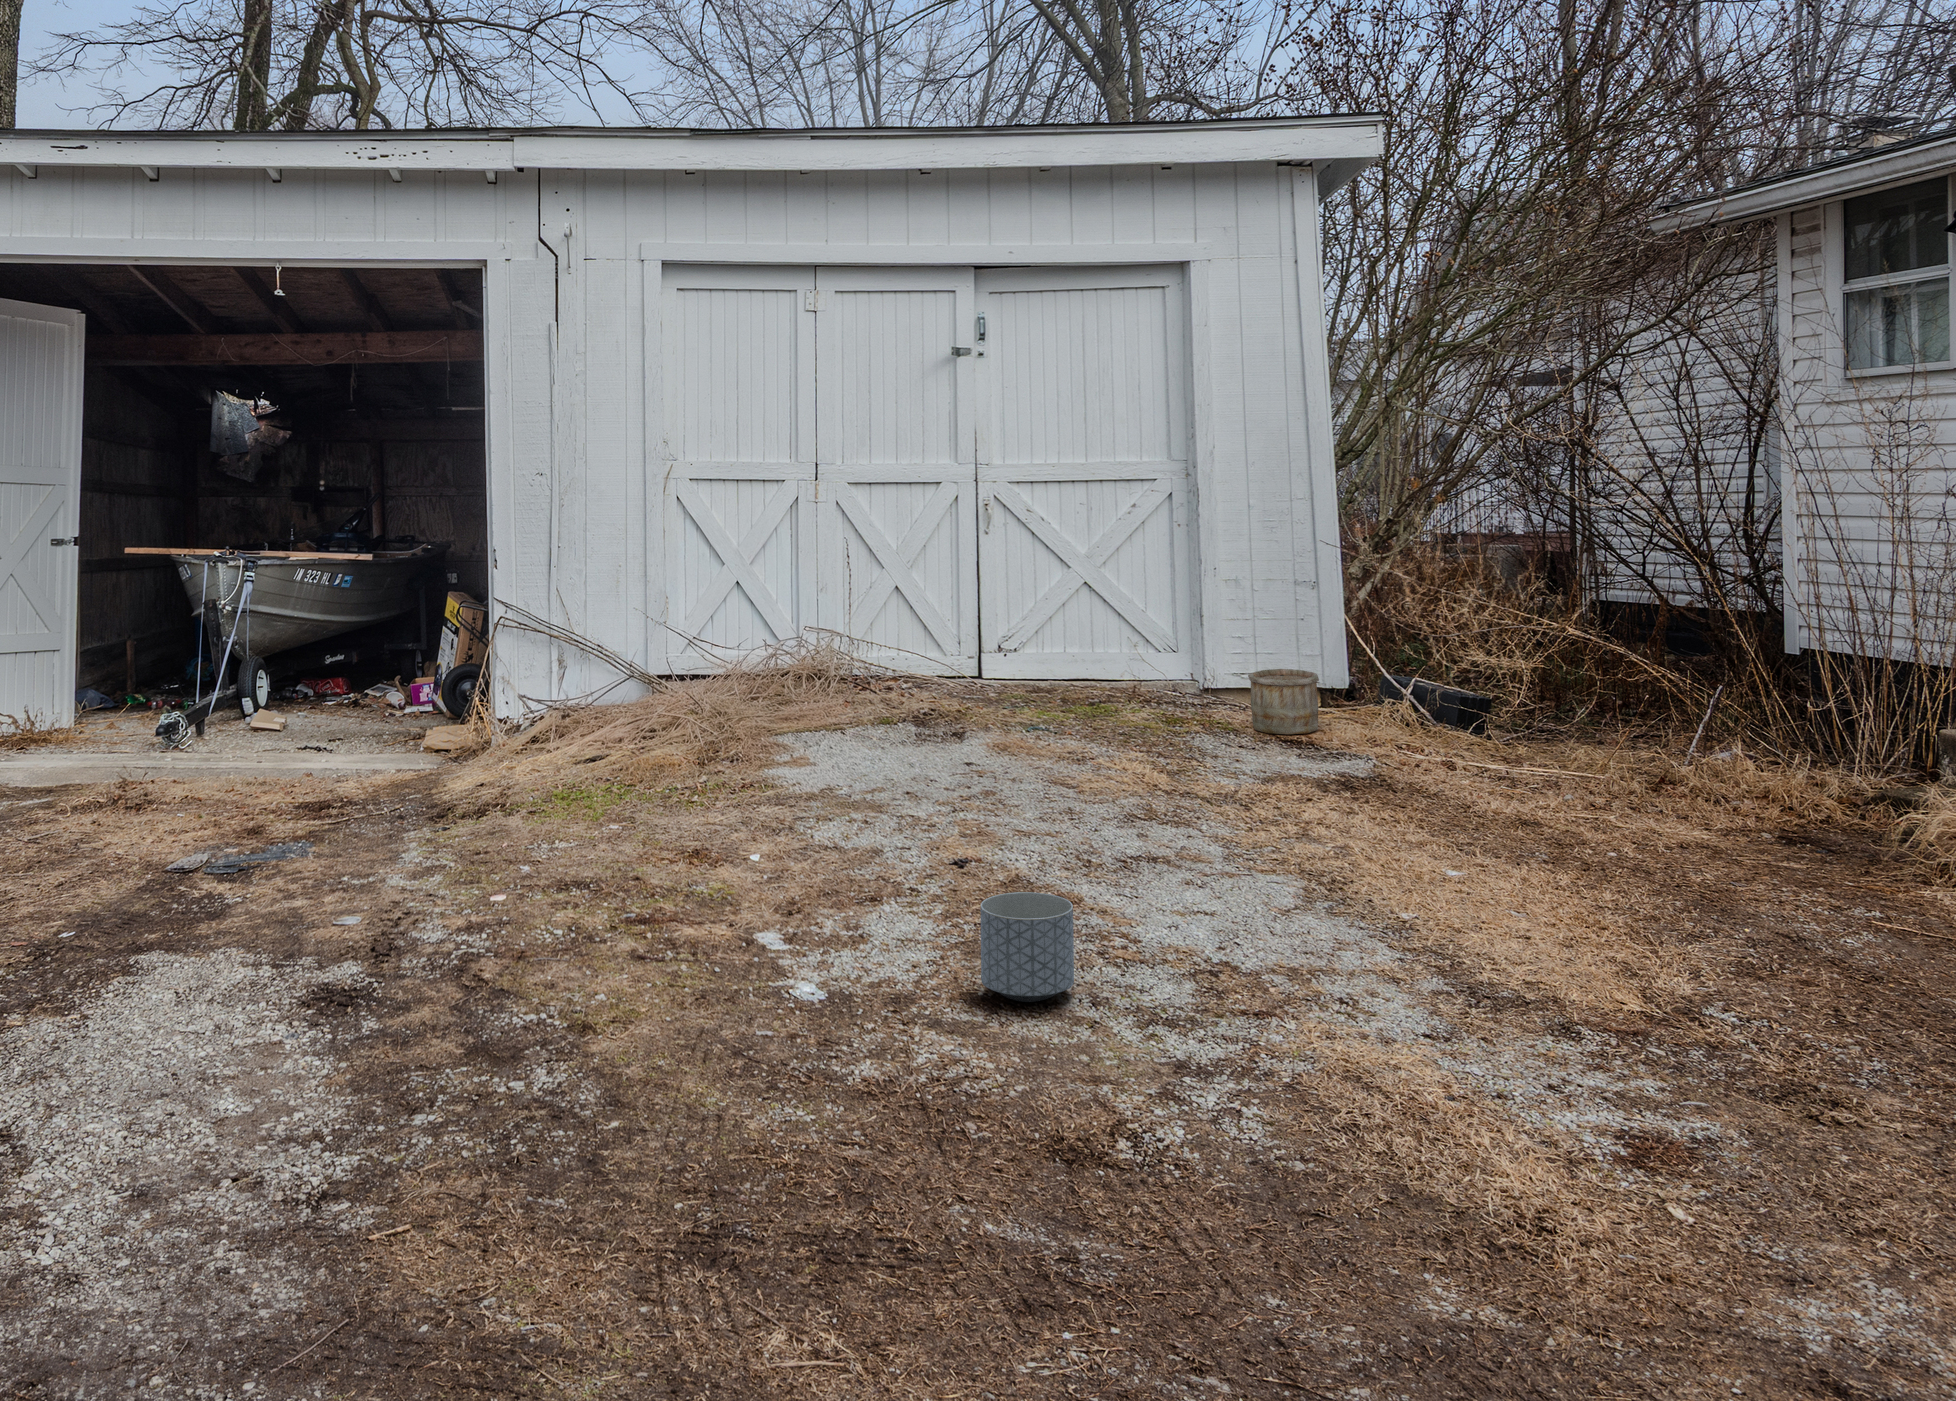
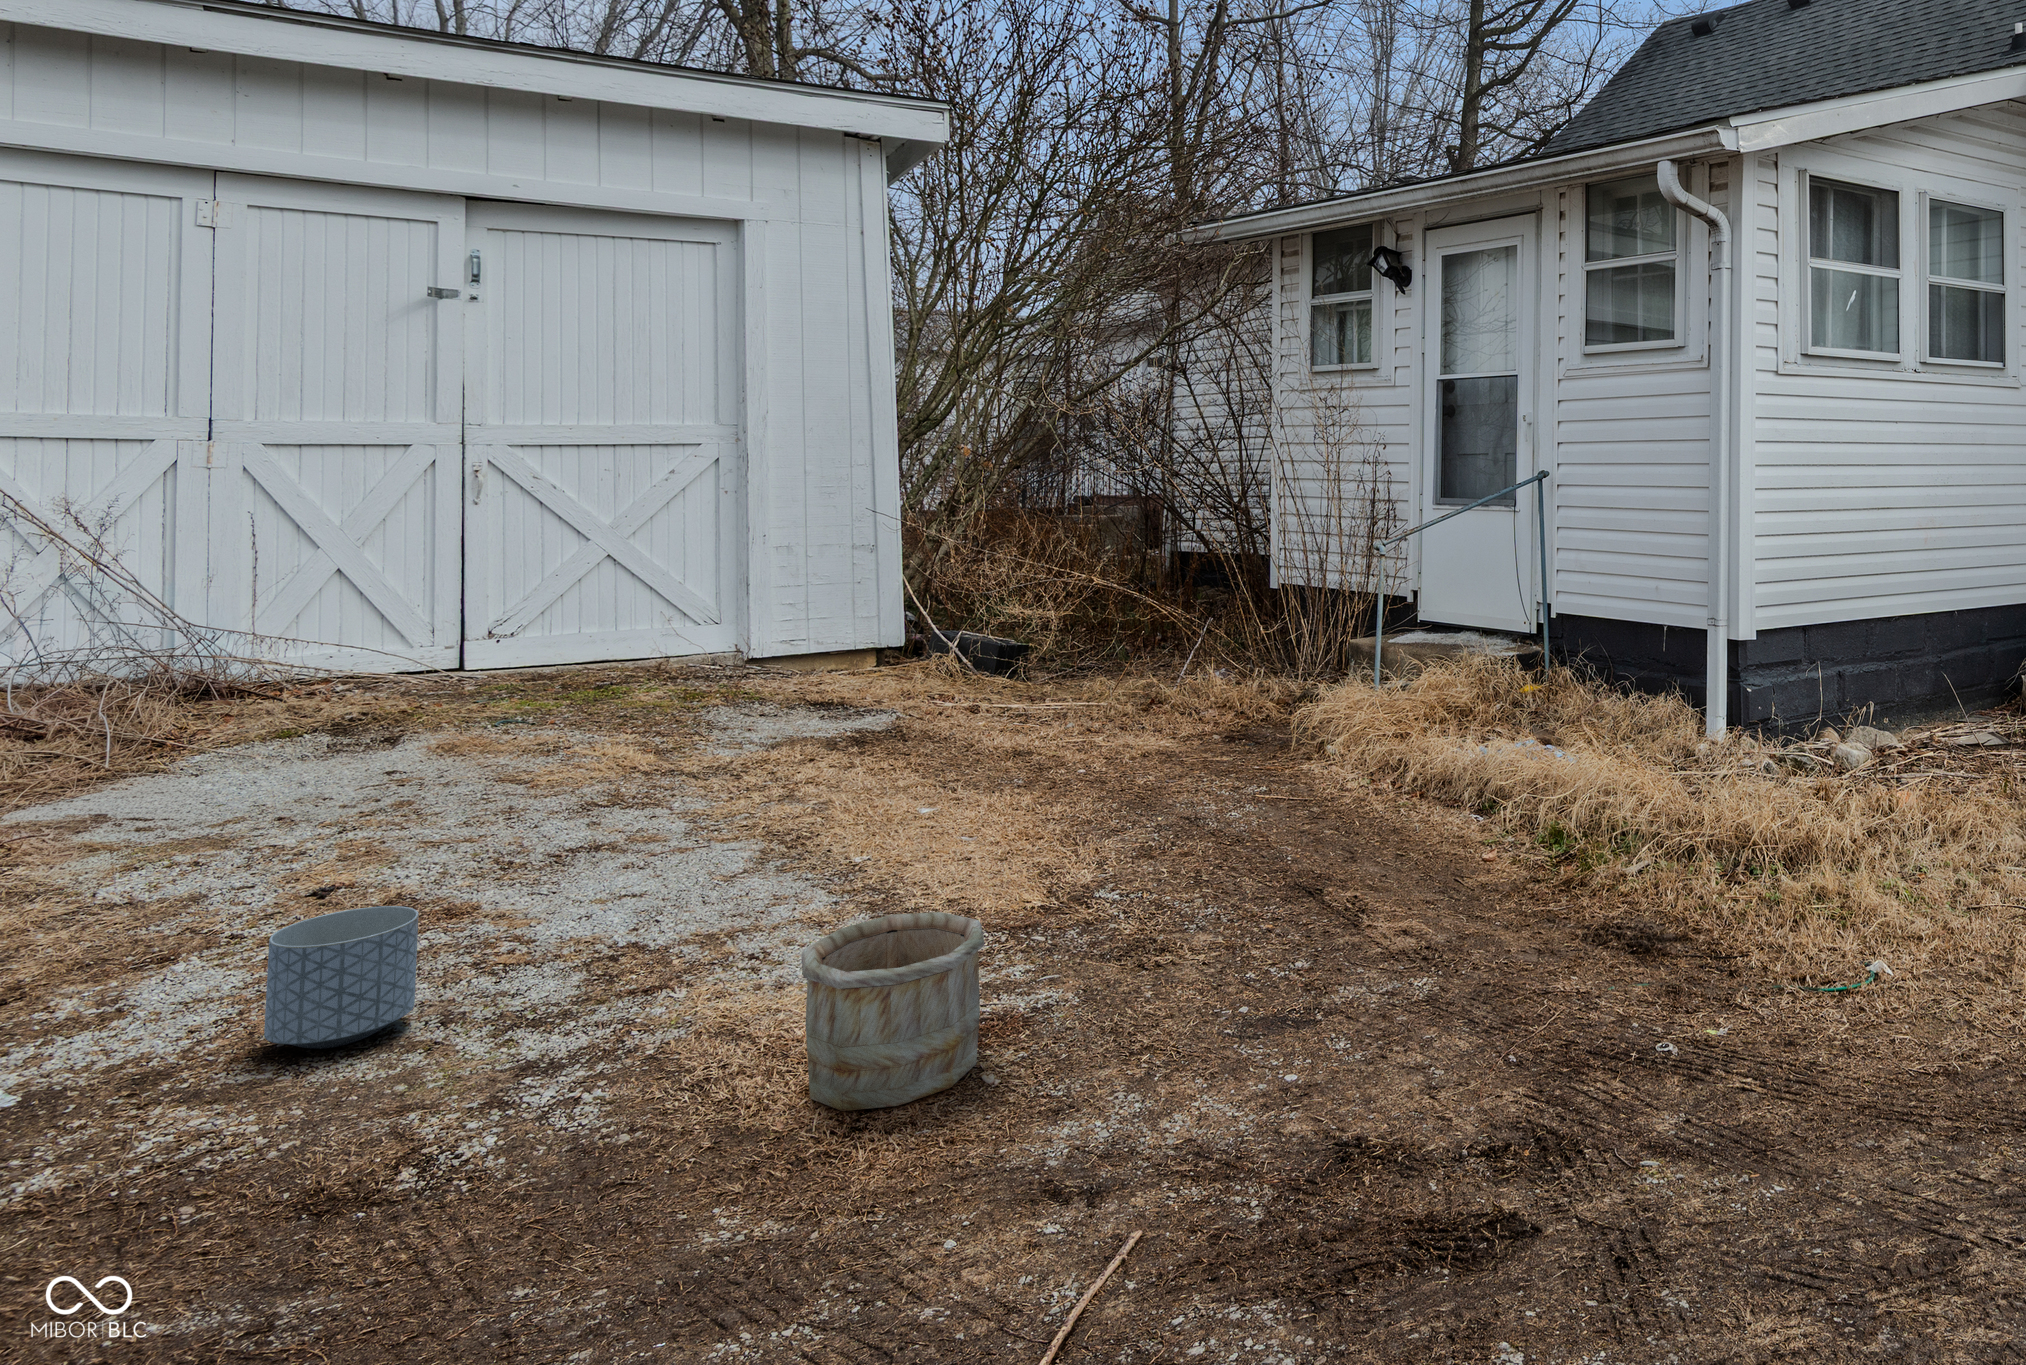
wooden bucket: present [1248,669,1319,734] -> present [801,912,984,1111]

